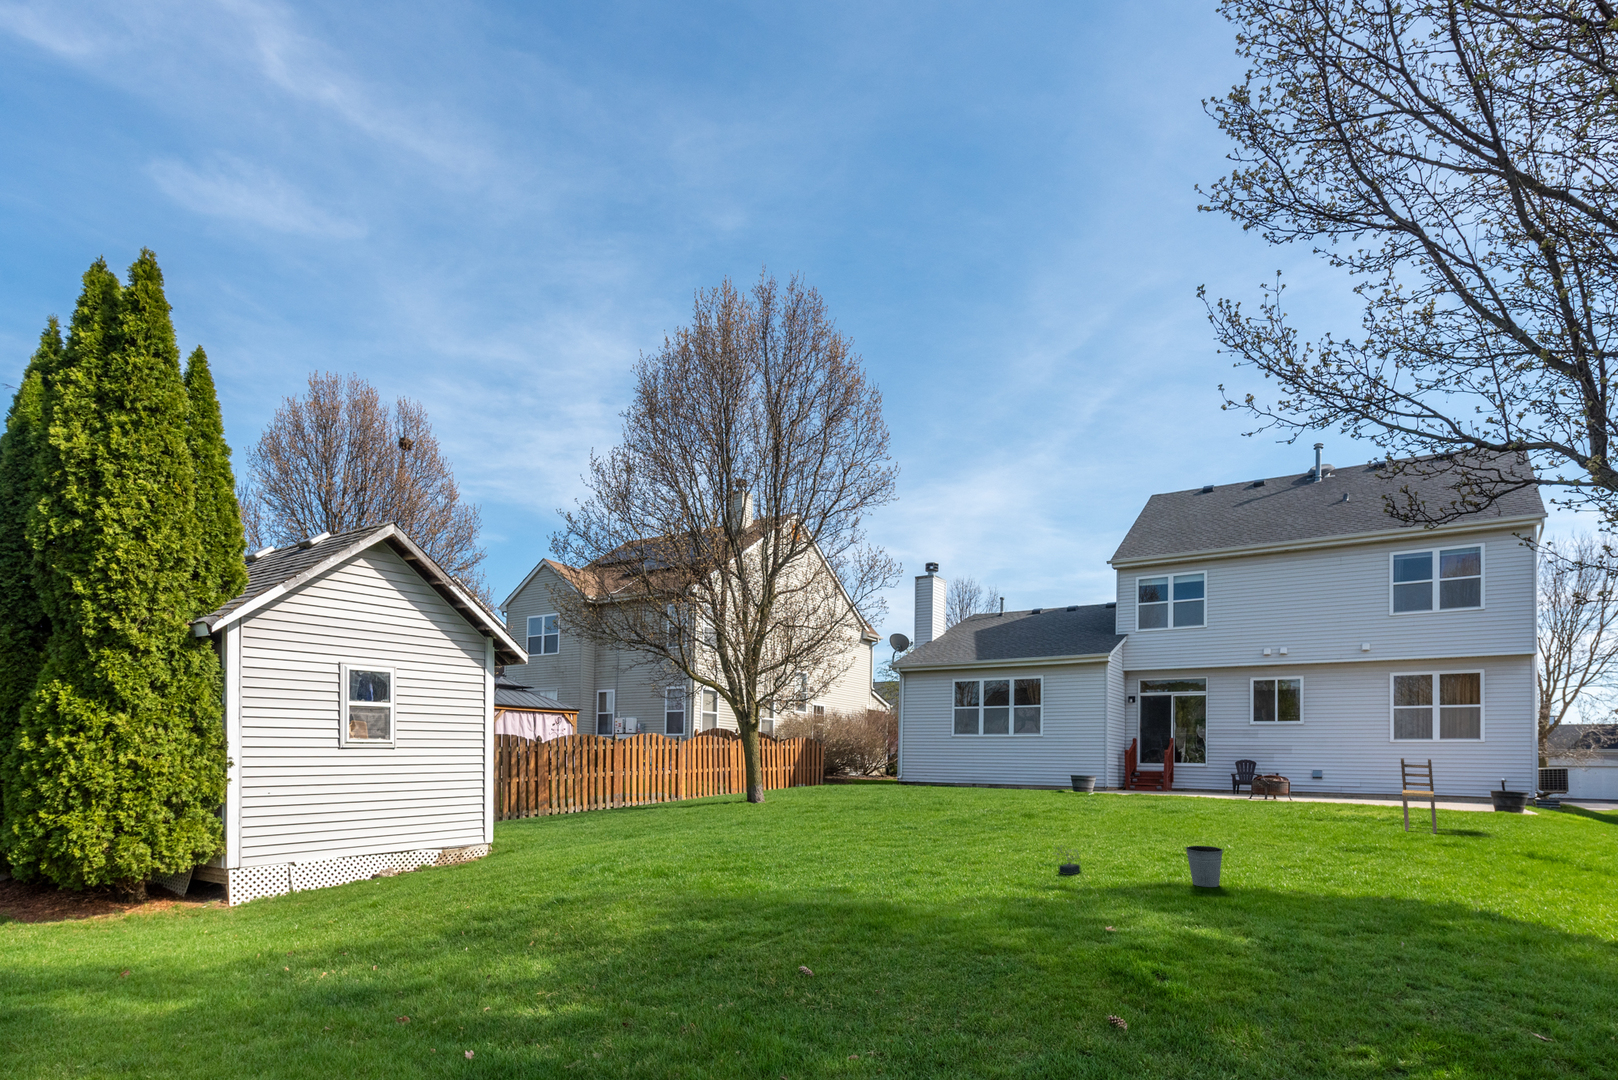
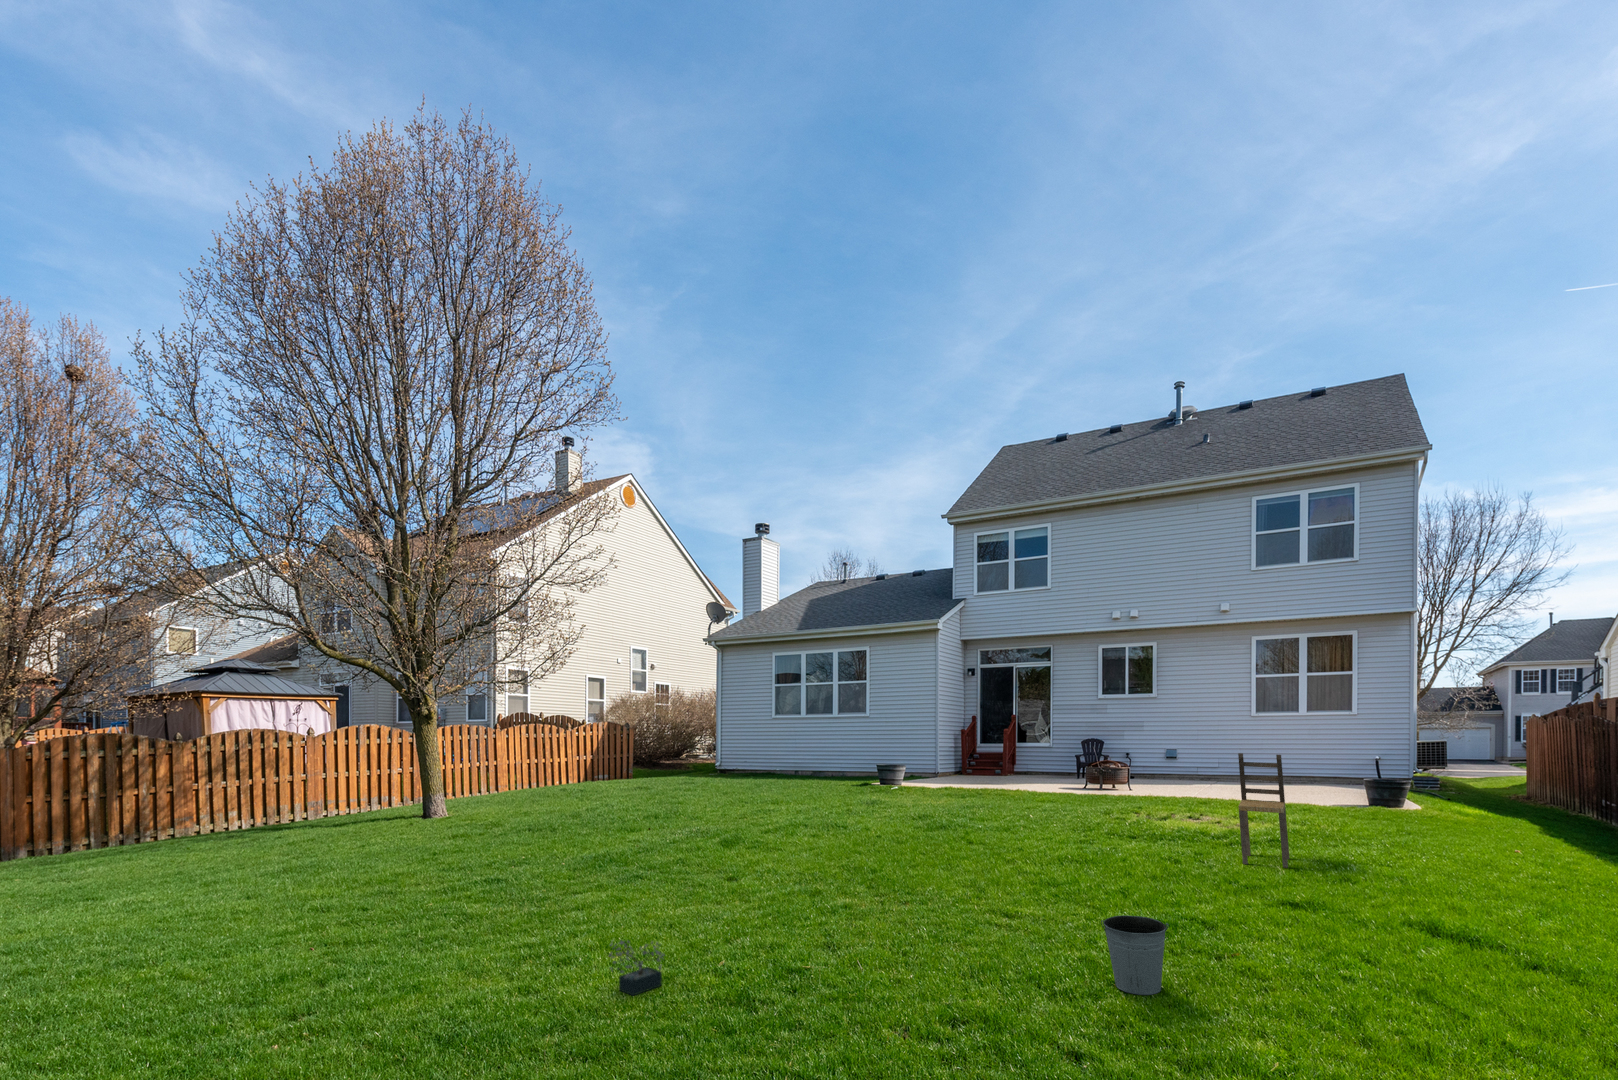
bucket: present [1185,846,1224,887] -> present [1101,915,1169,995]

